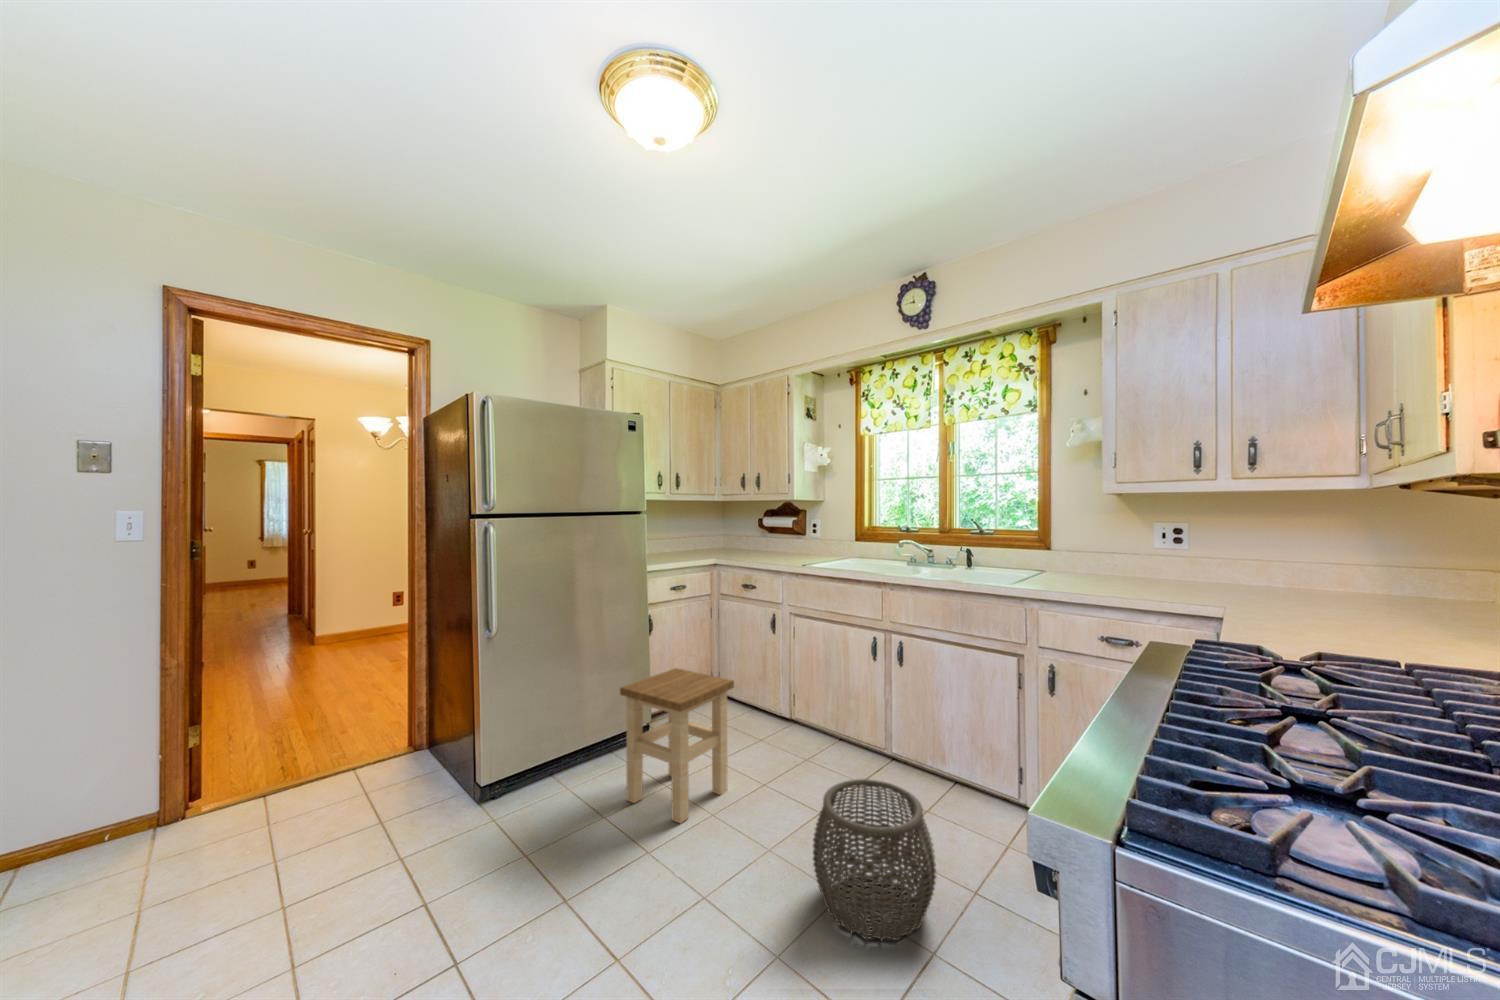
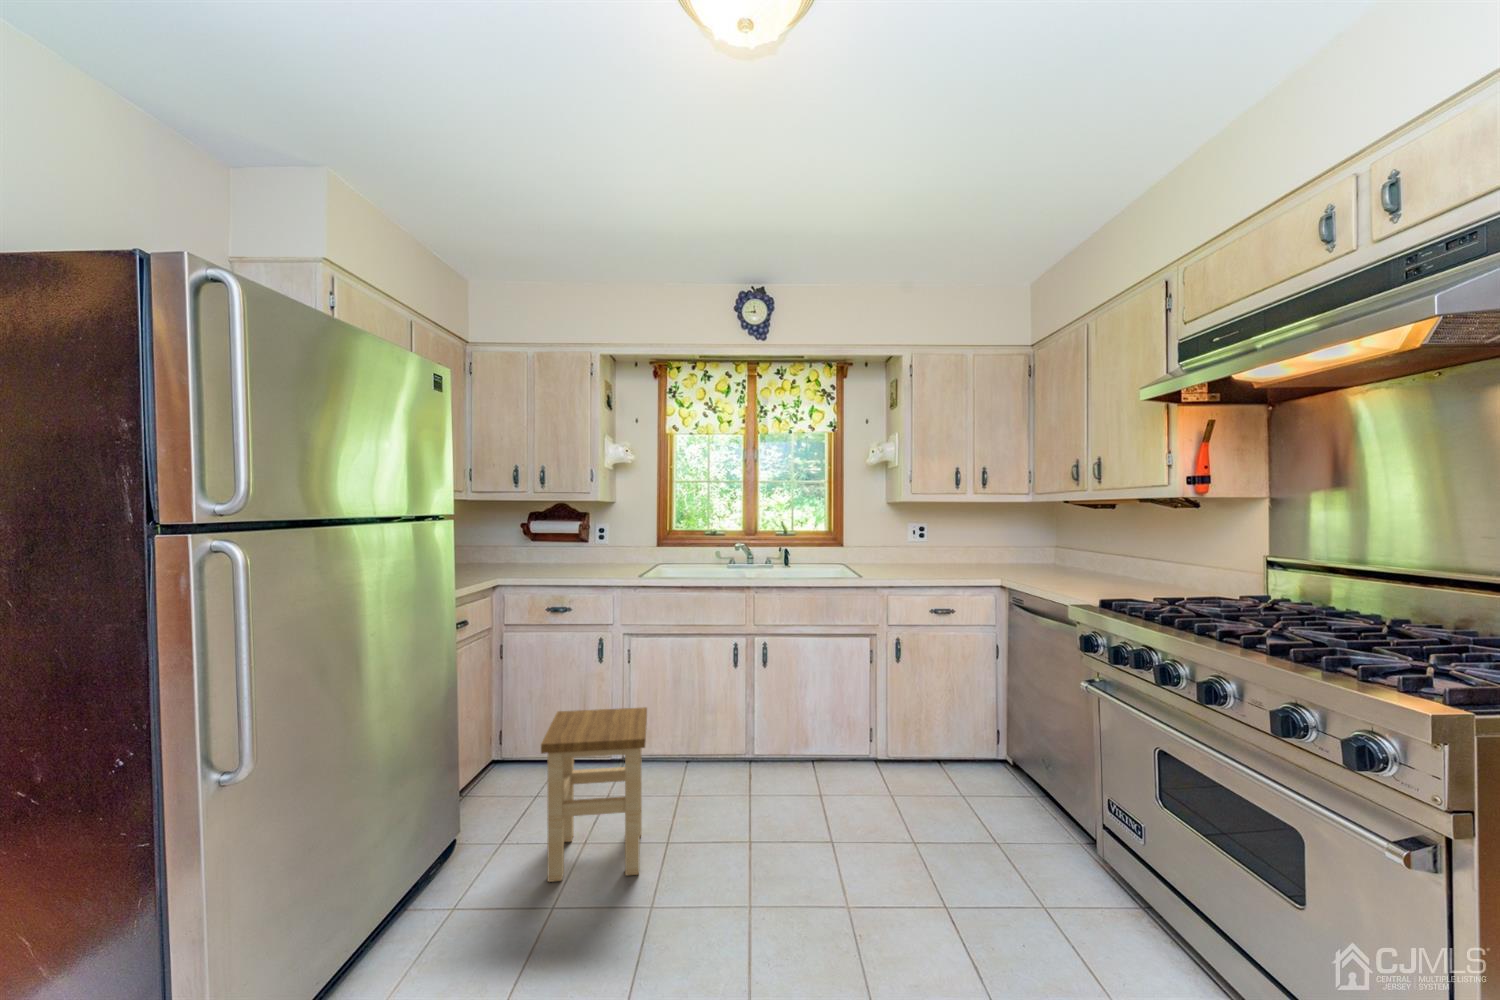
woven basket: present [813,779,936,941] -> none [807,753,912,877]

